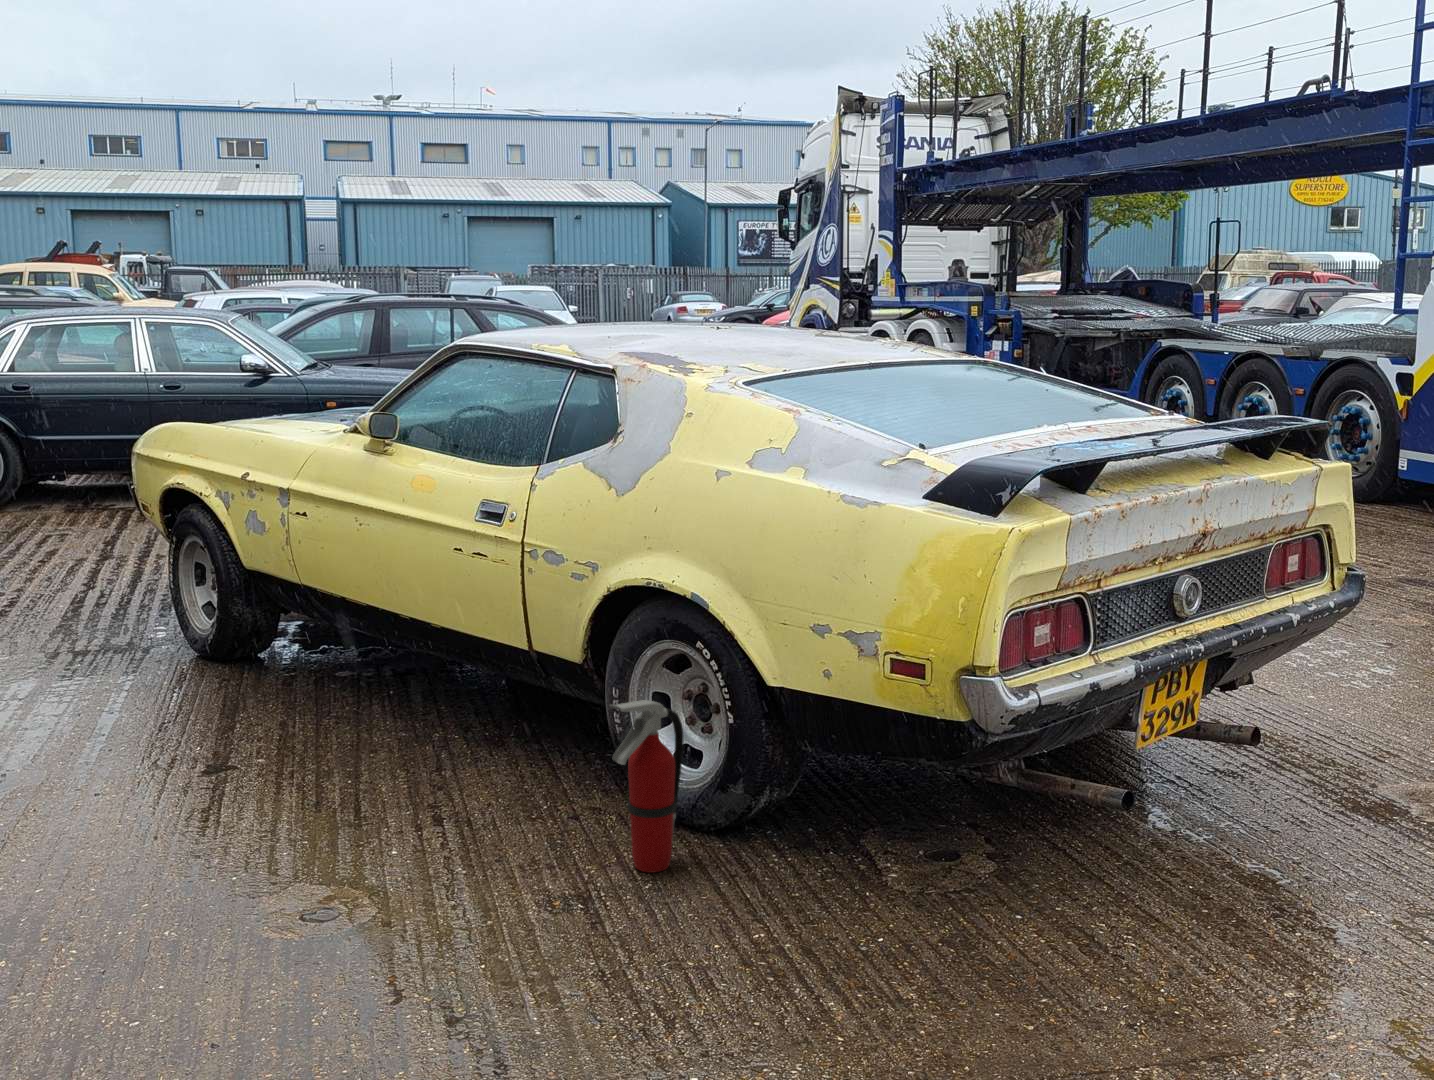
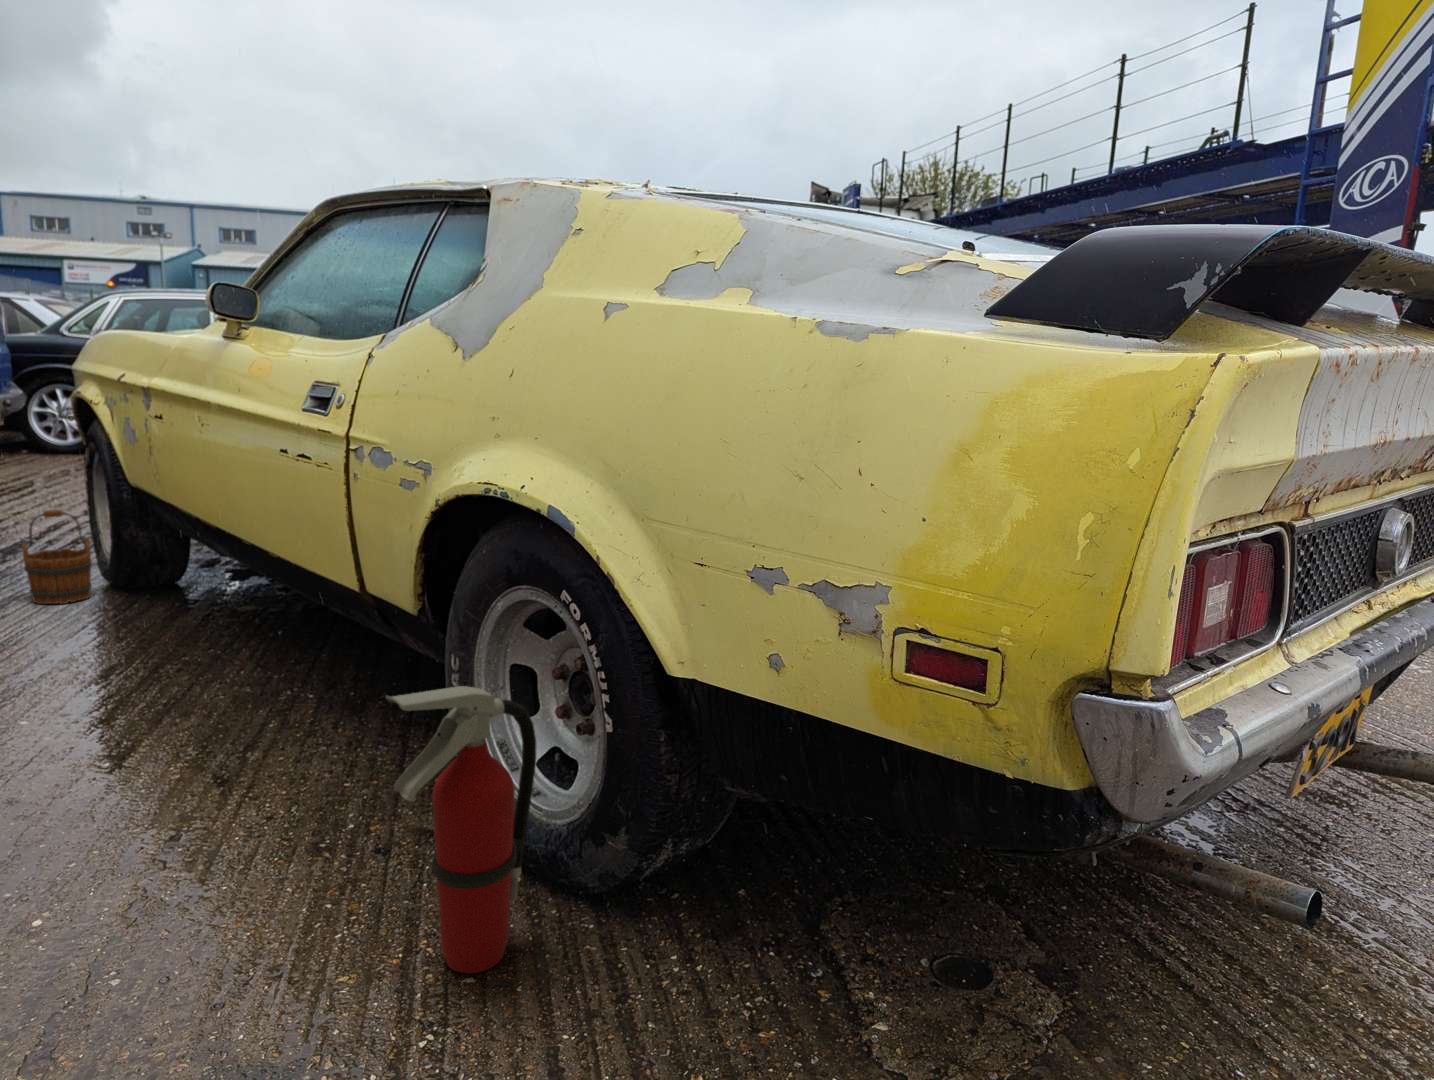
wooden bucket: none [133,590,191,677] -> present [18,510,93,604]

